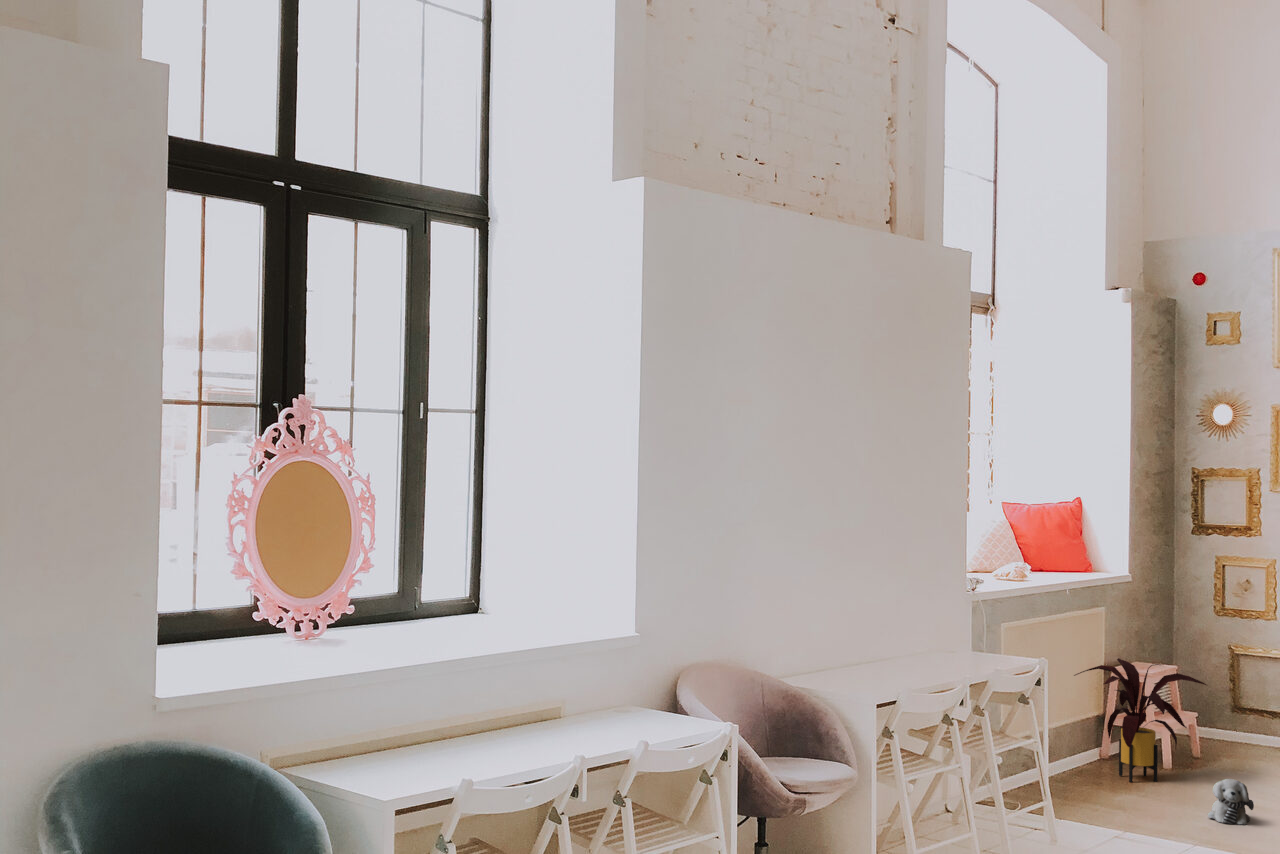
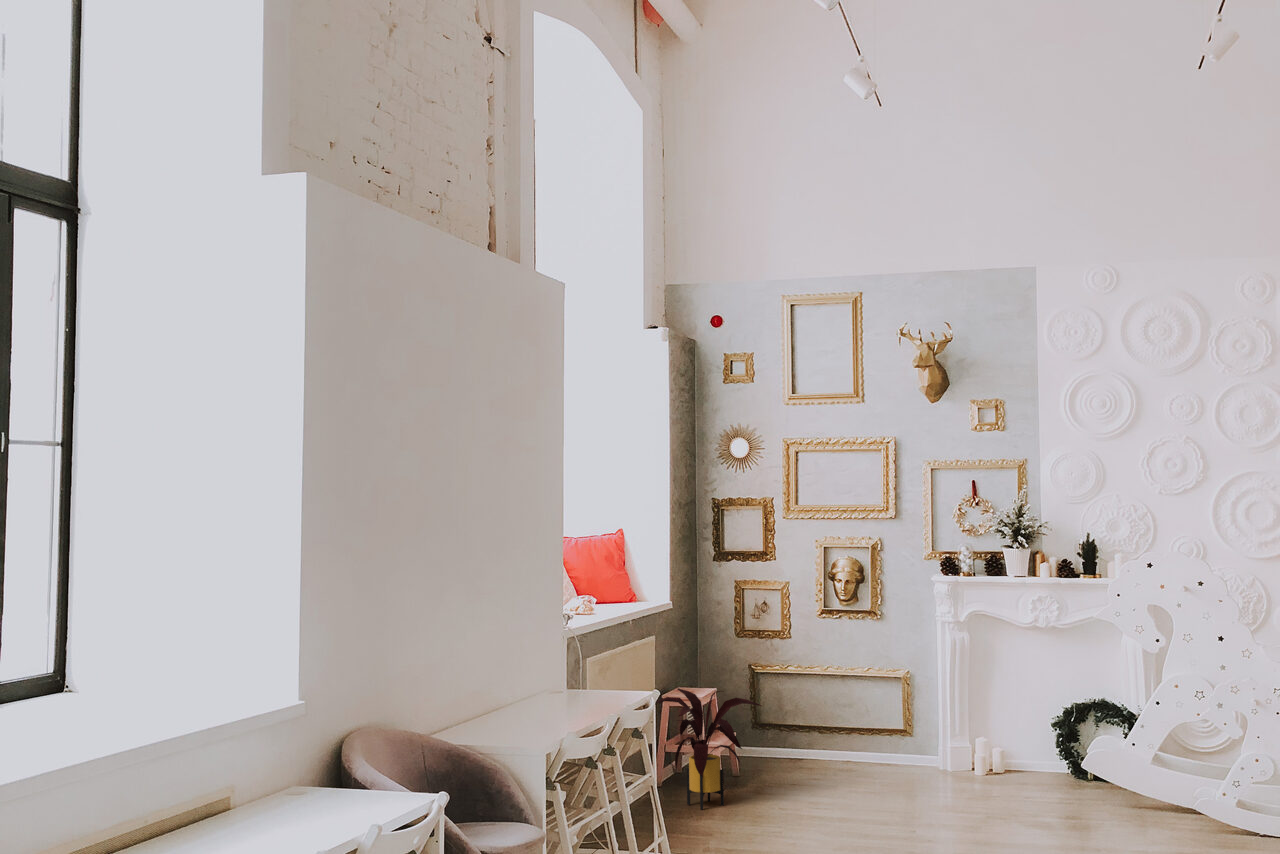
plush toy: present [1208,779,1254,825] -> none [793,795,832,838]

